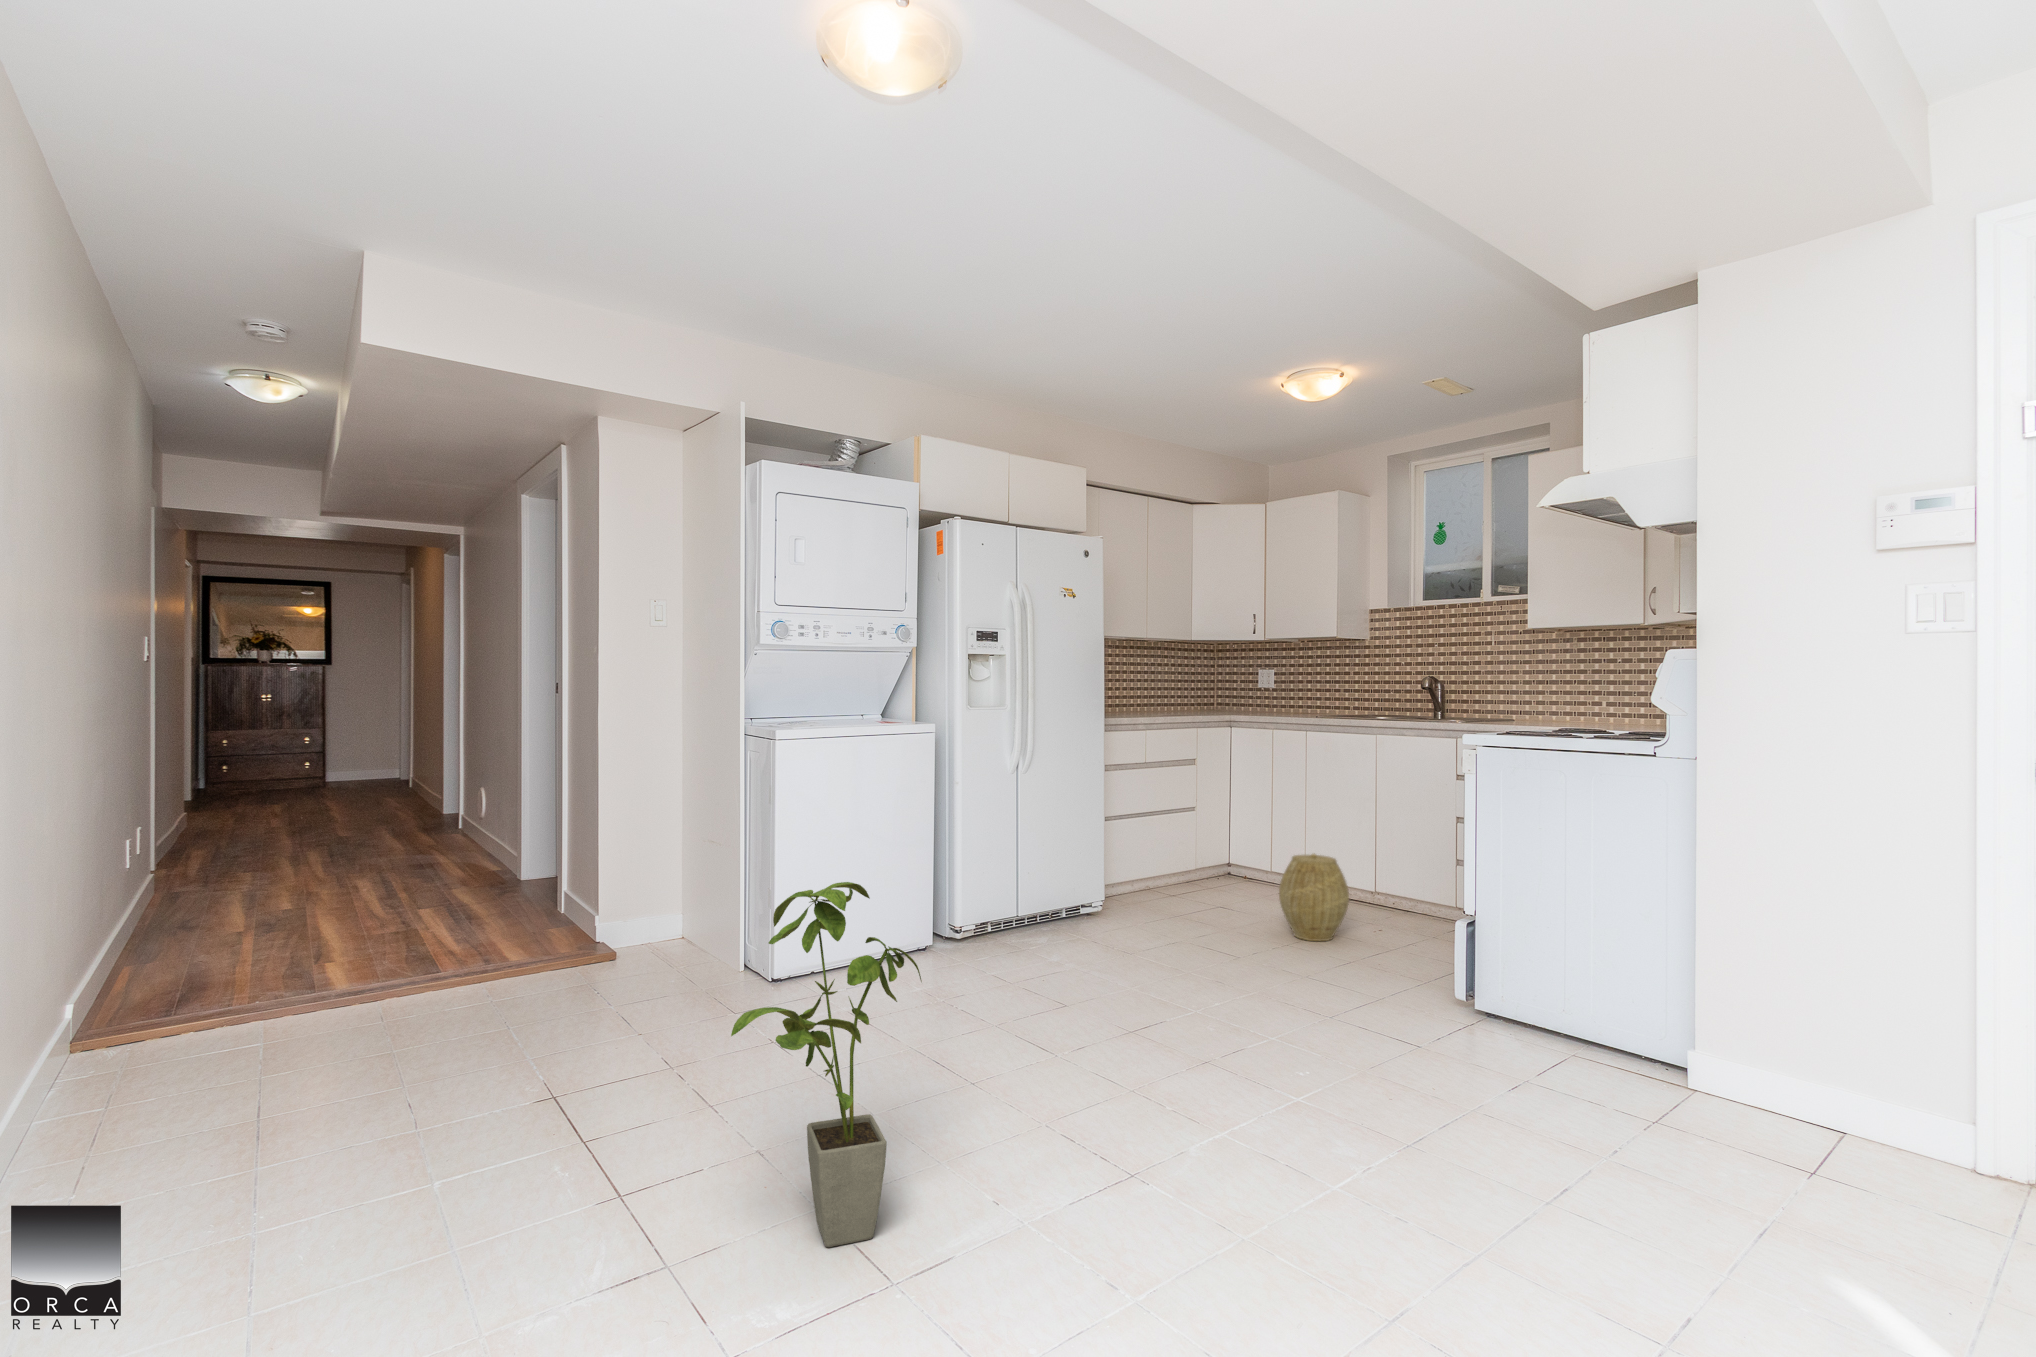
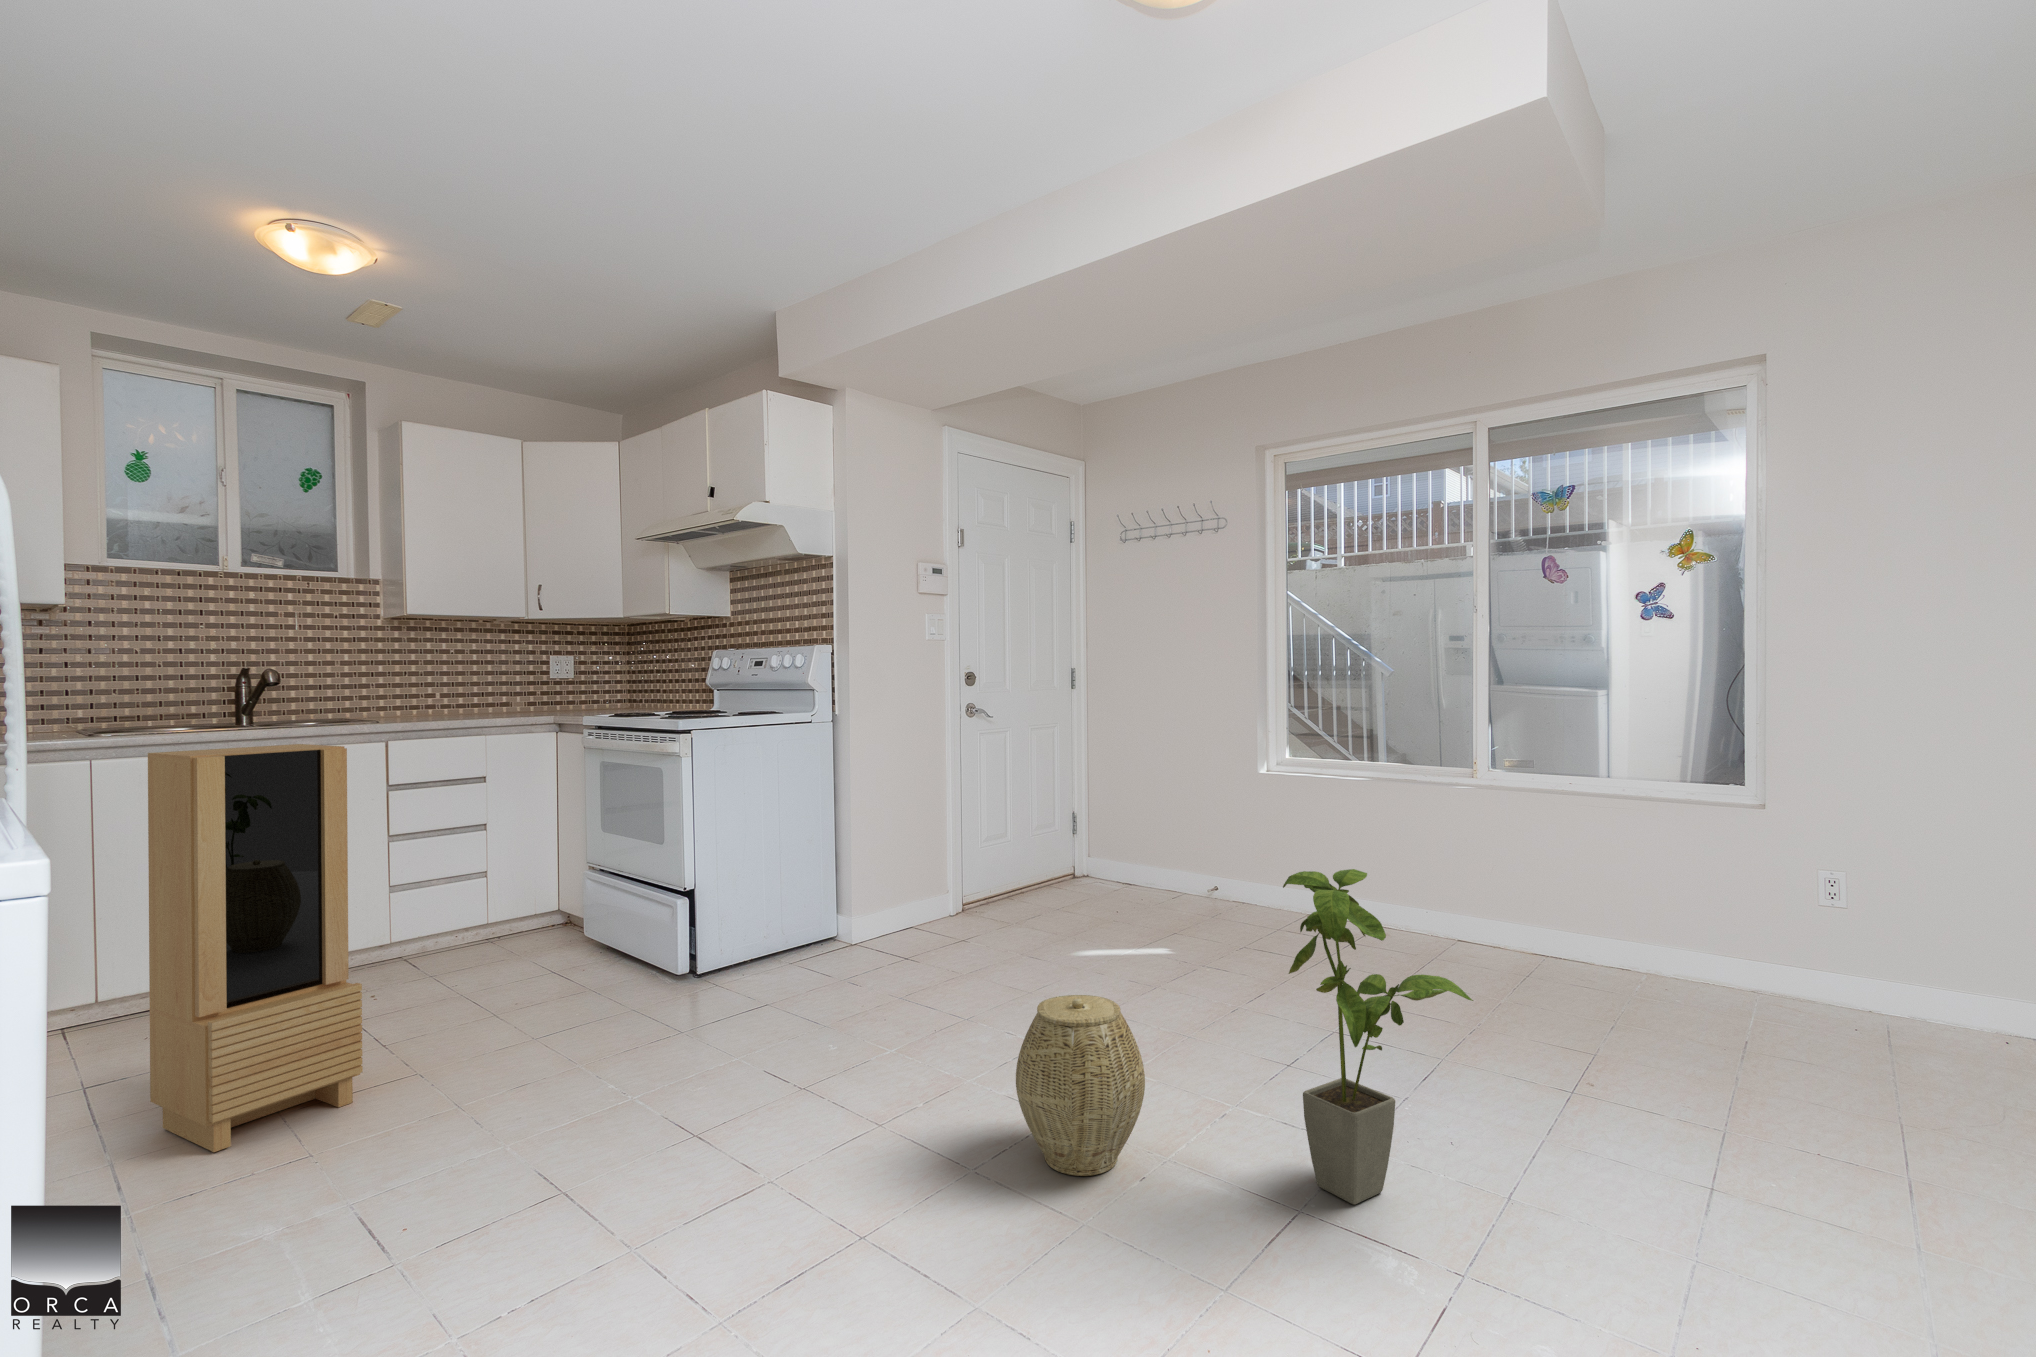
storage cabinet: none [1097,721,1198,939] -> present [148,744,363,1152]
woven basket: present [1279,853,1349,941] -> present [1016,995,1145,1176]

